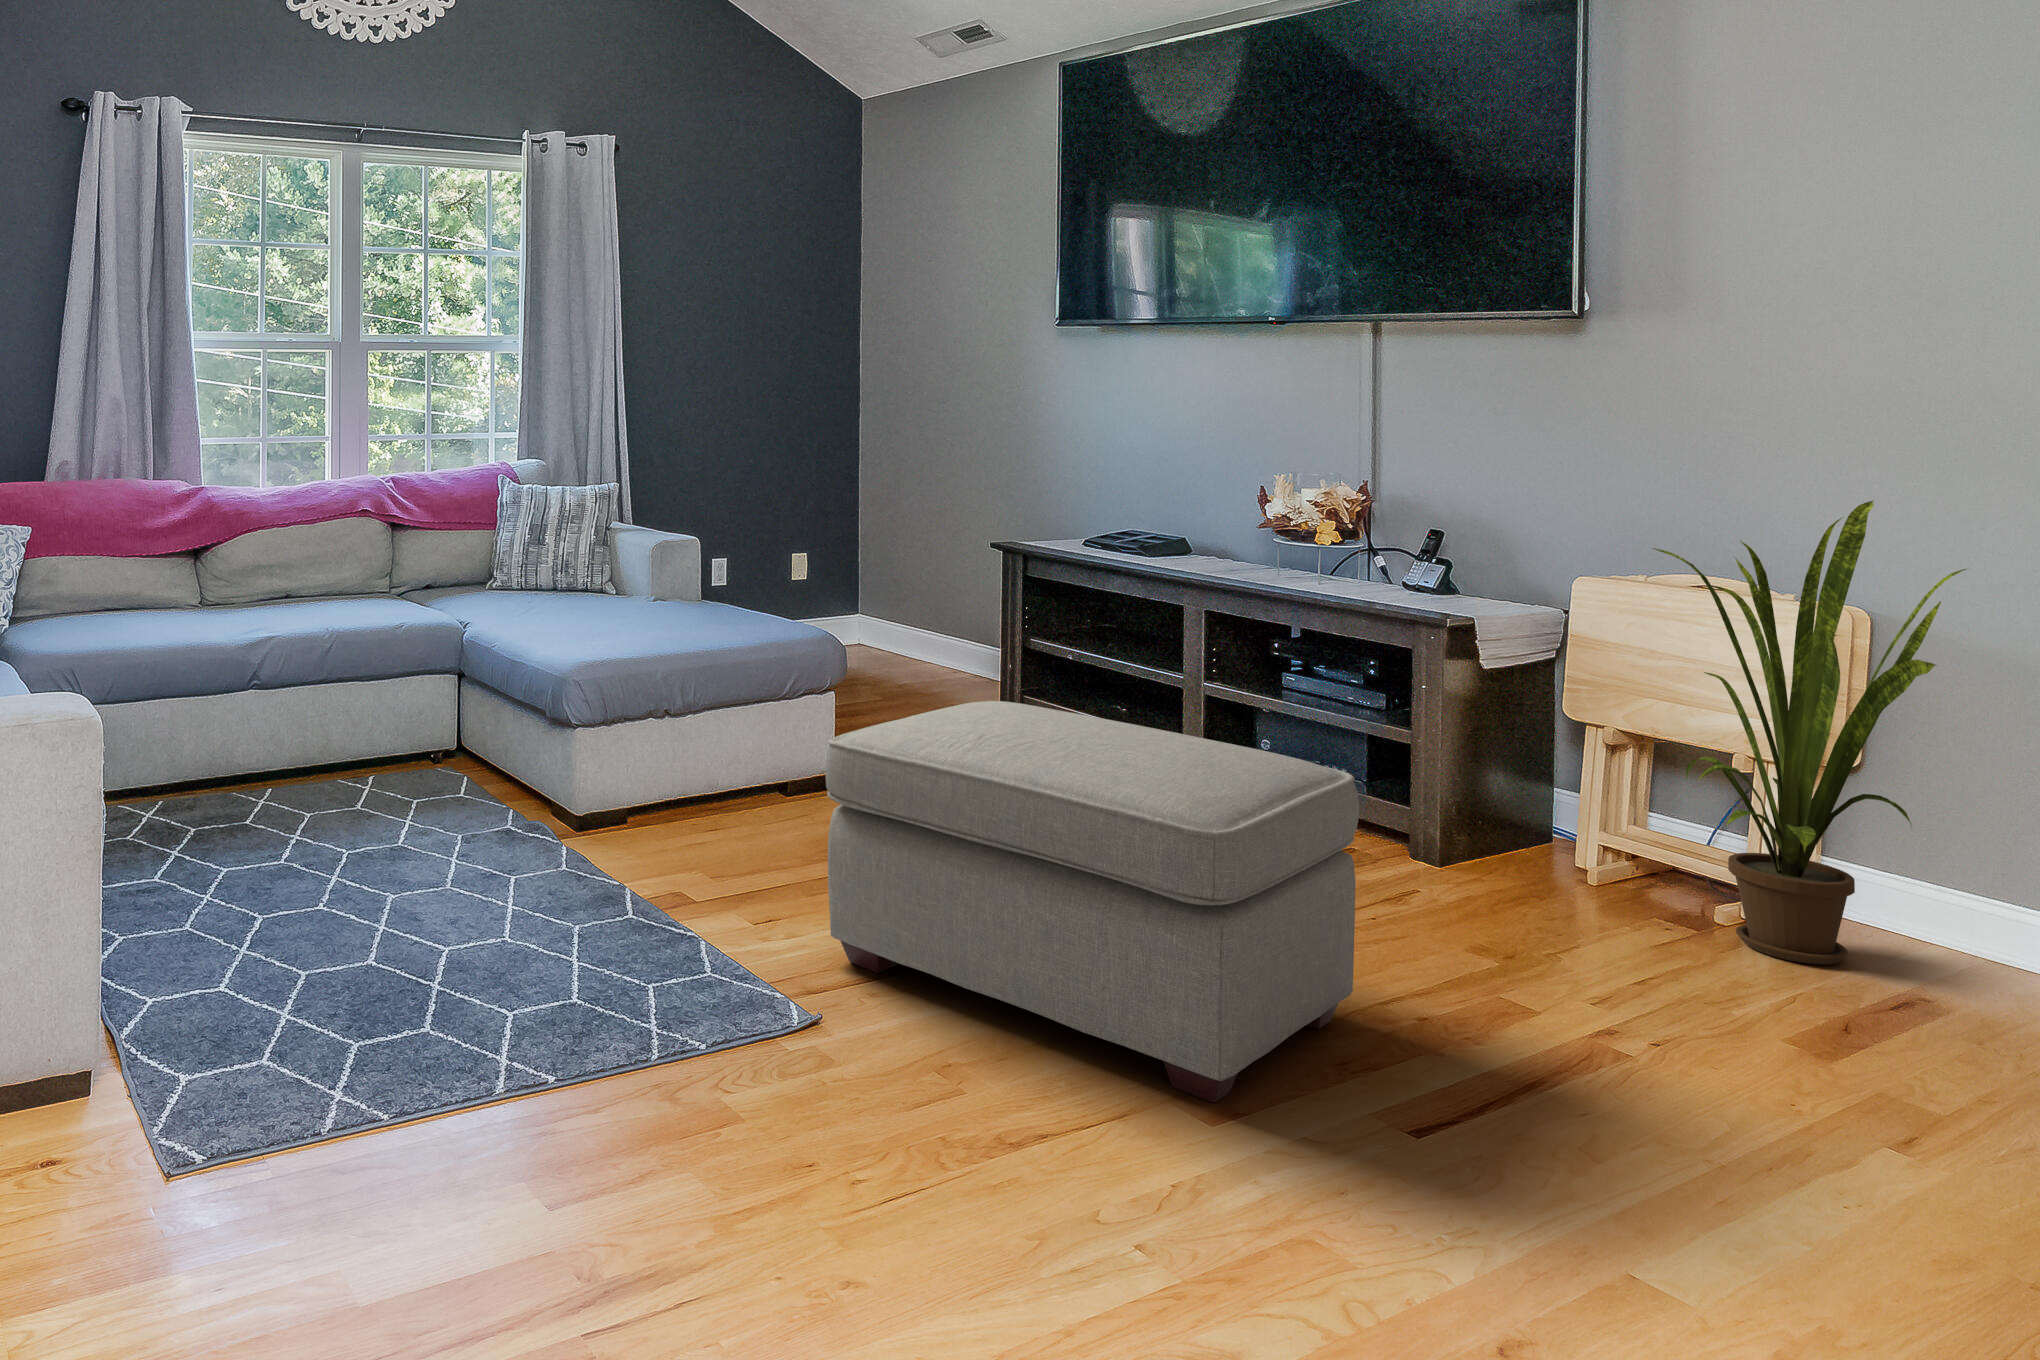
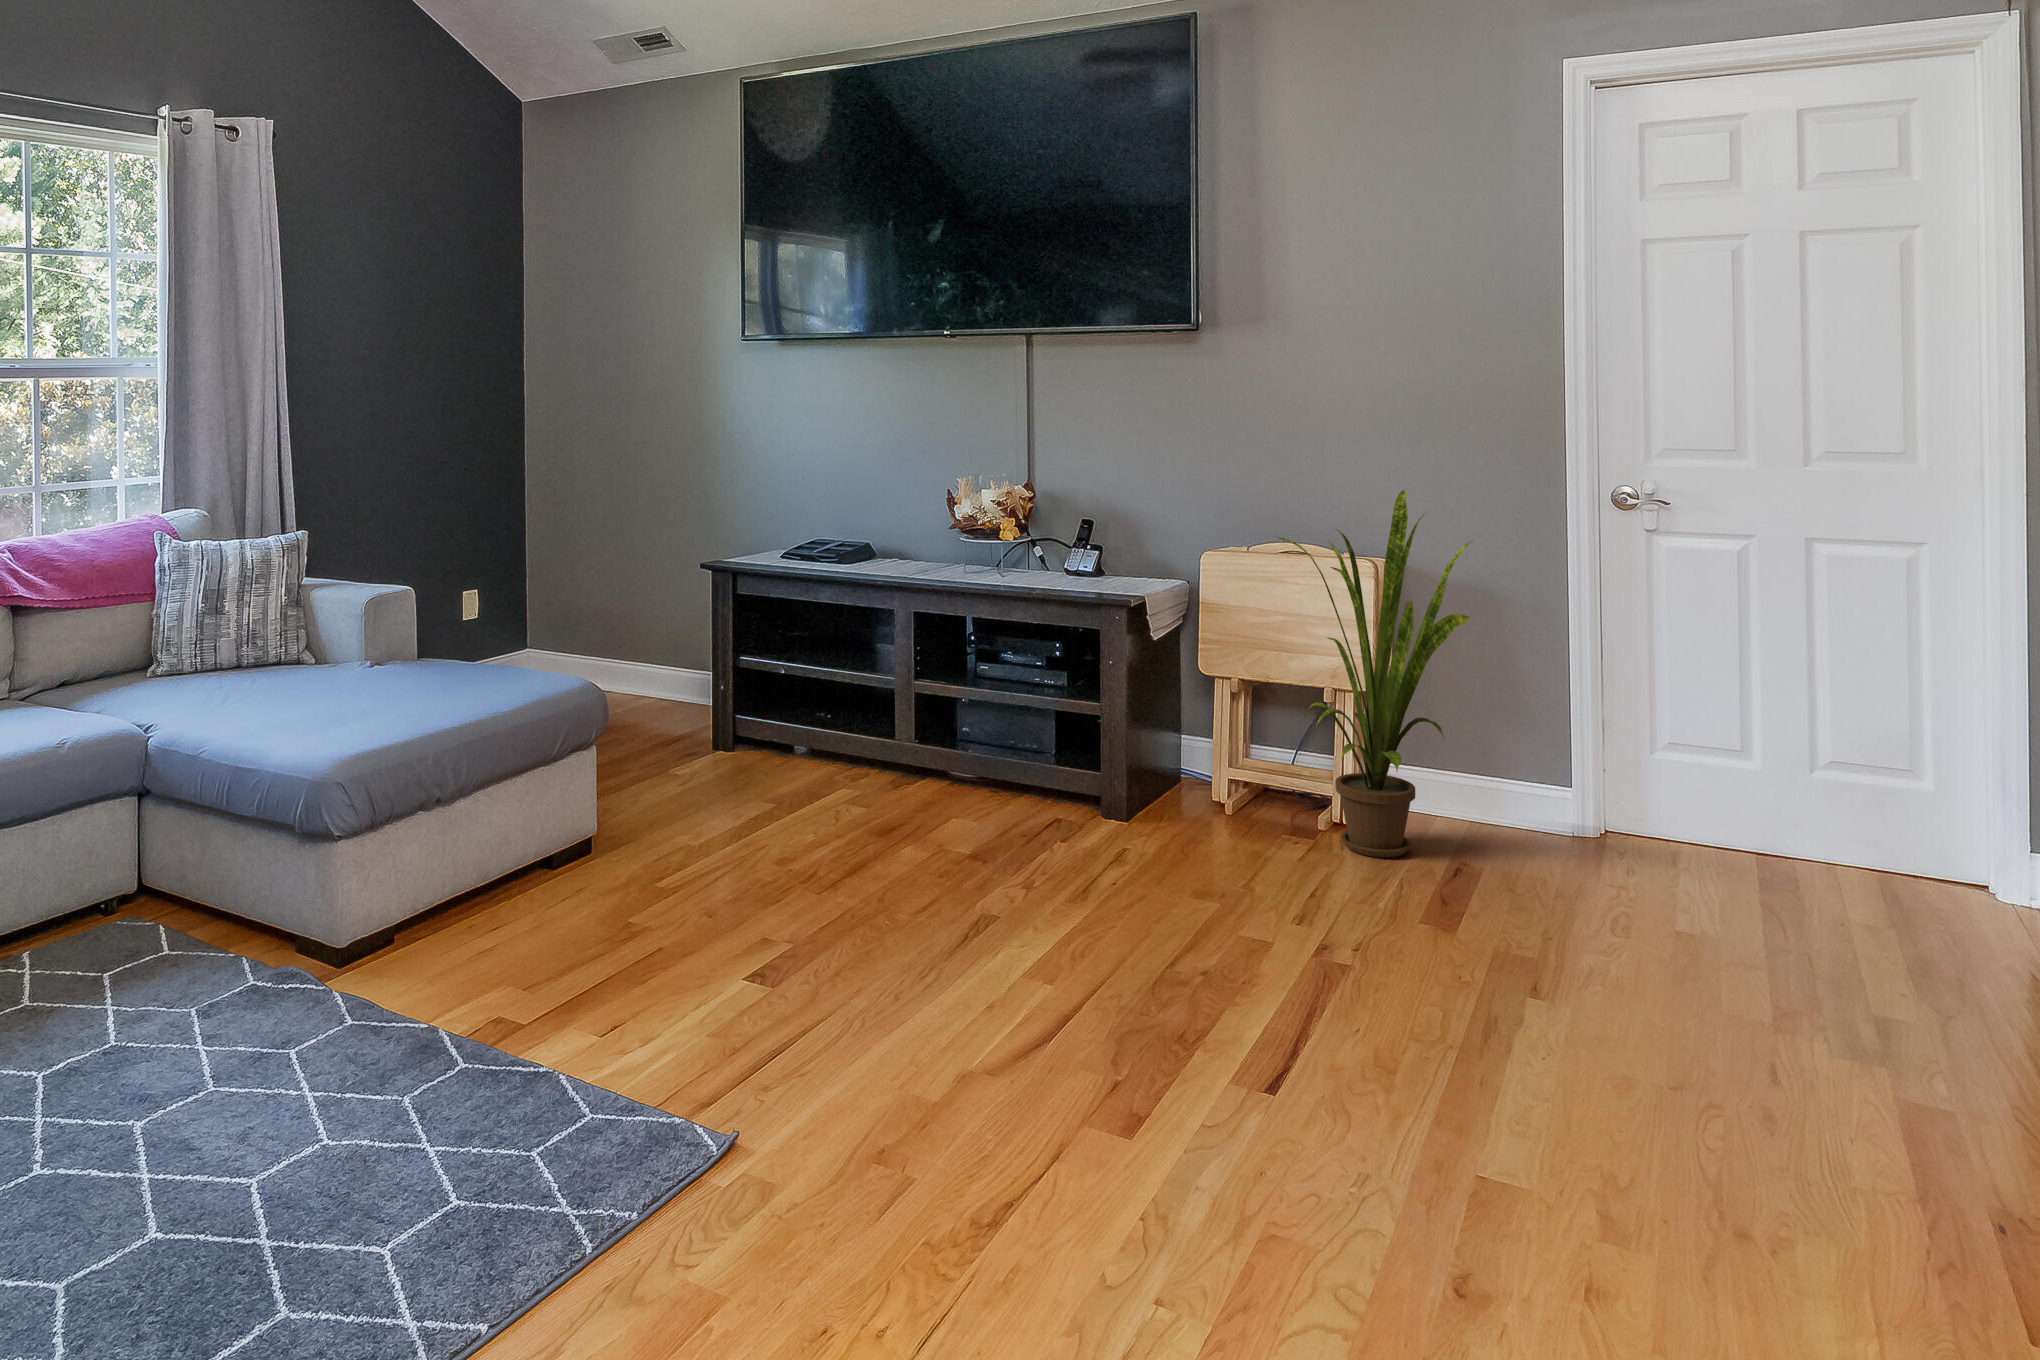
ottoman: present [825,701,1359,1103] -> none [701,746,1172,1125]

